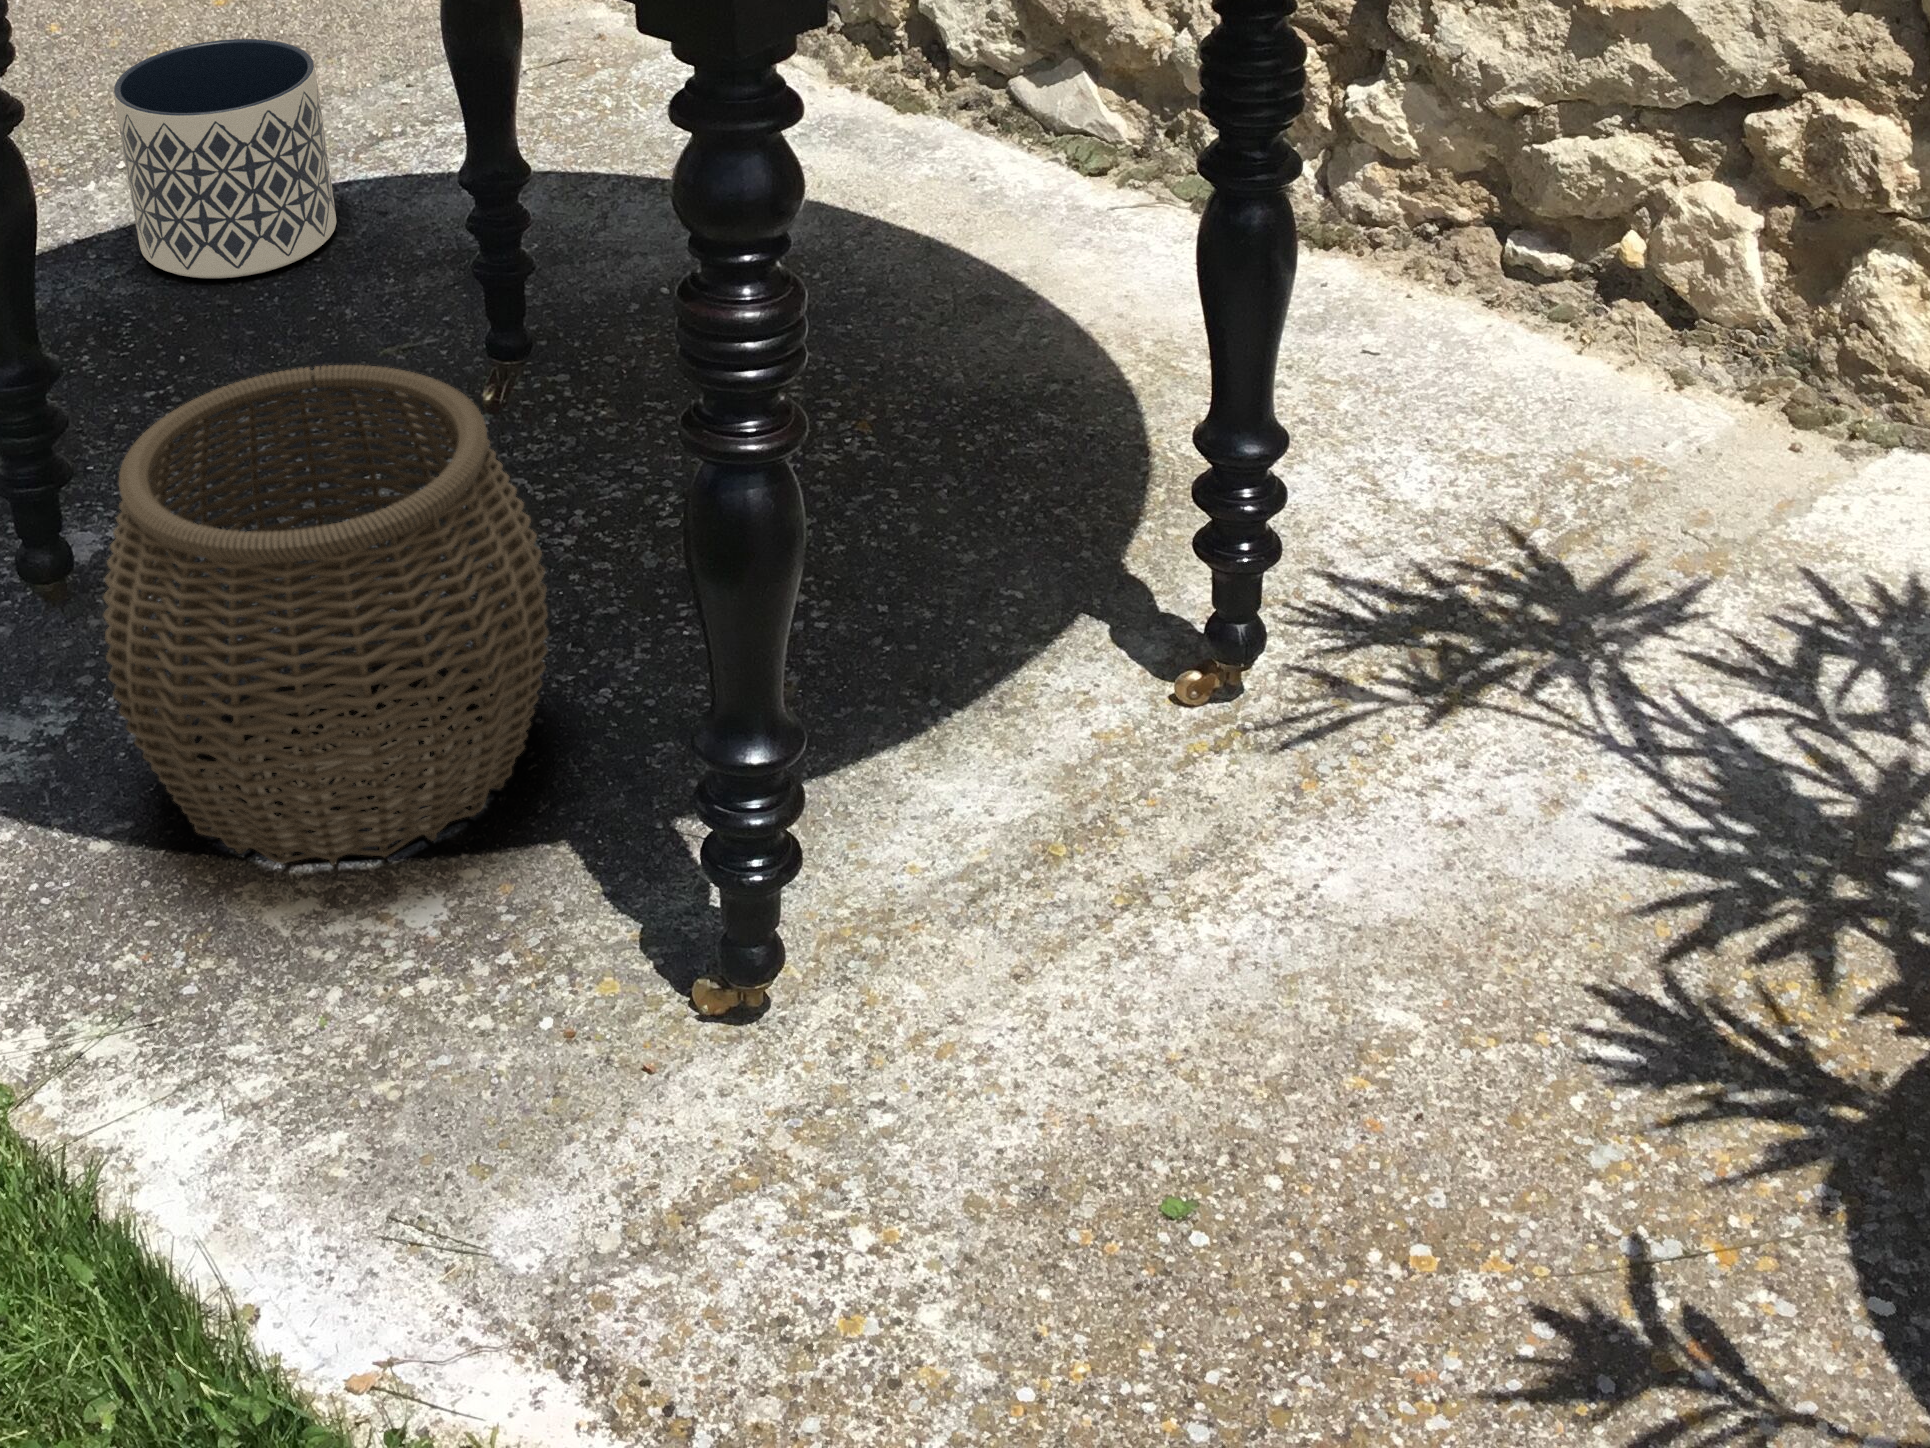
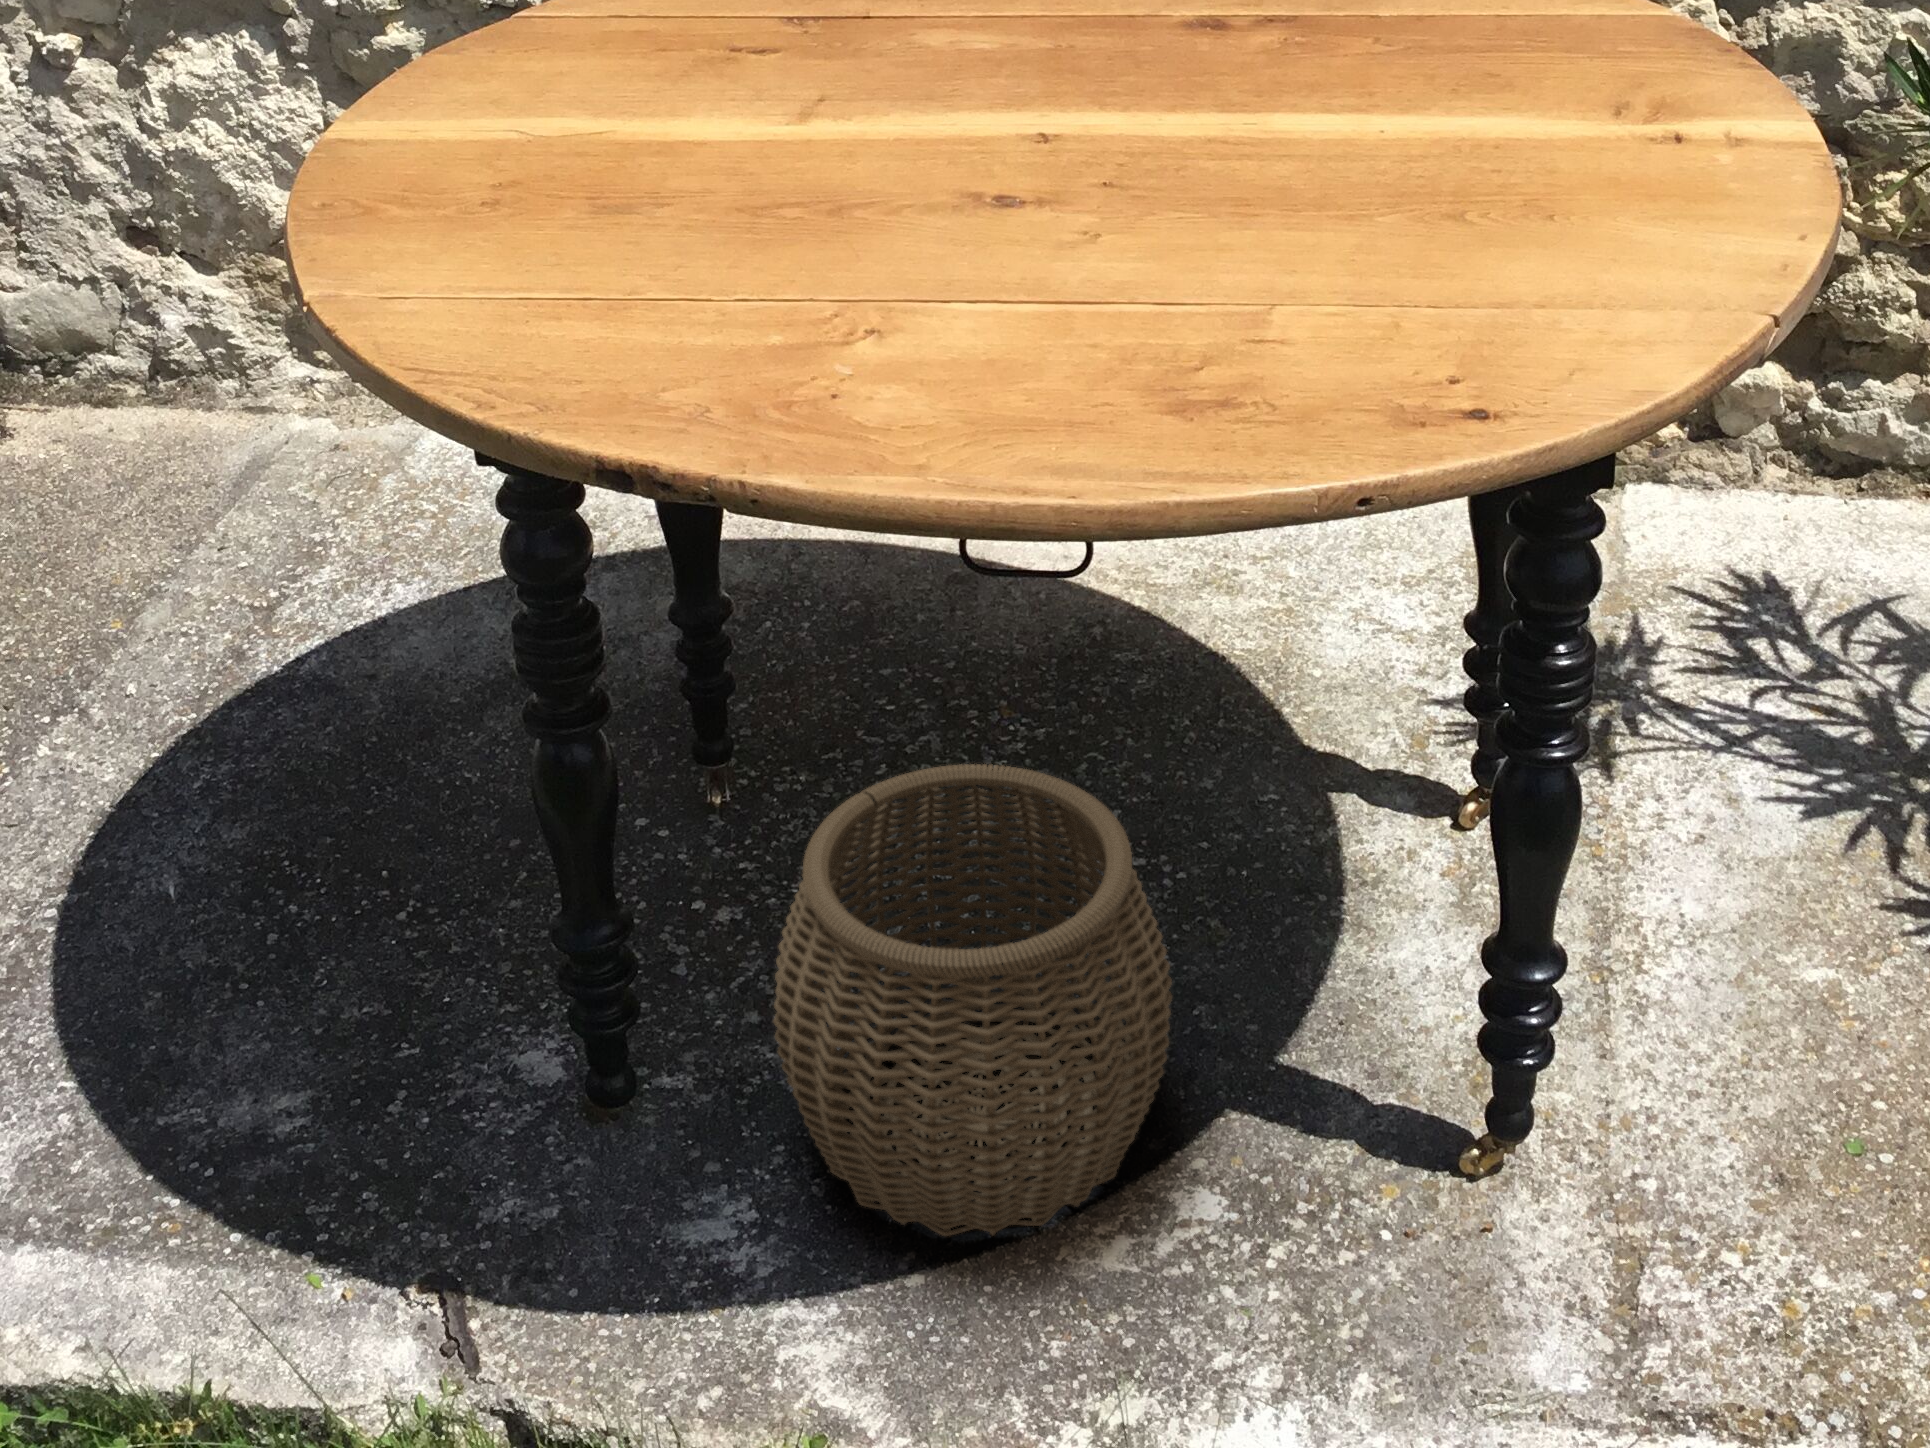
planter: present [114,39,337,278] -> none [99,538,331,796]

